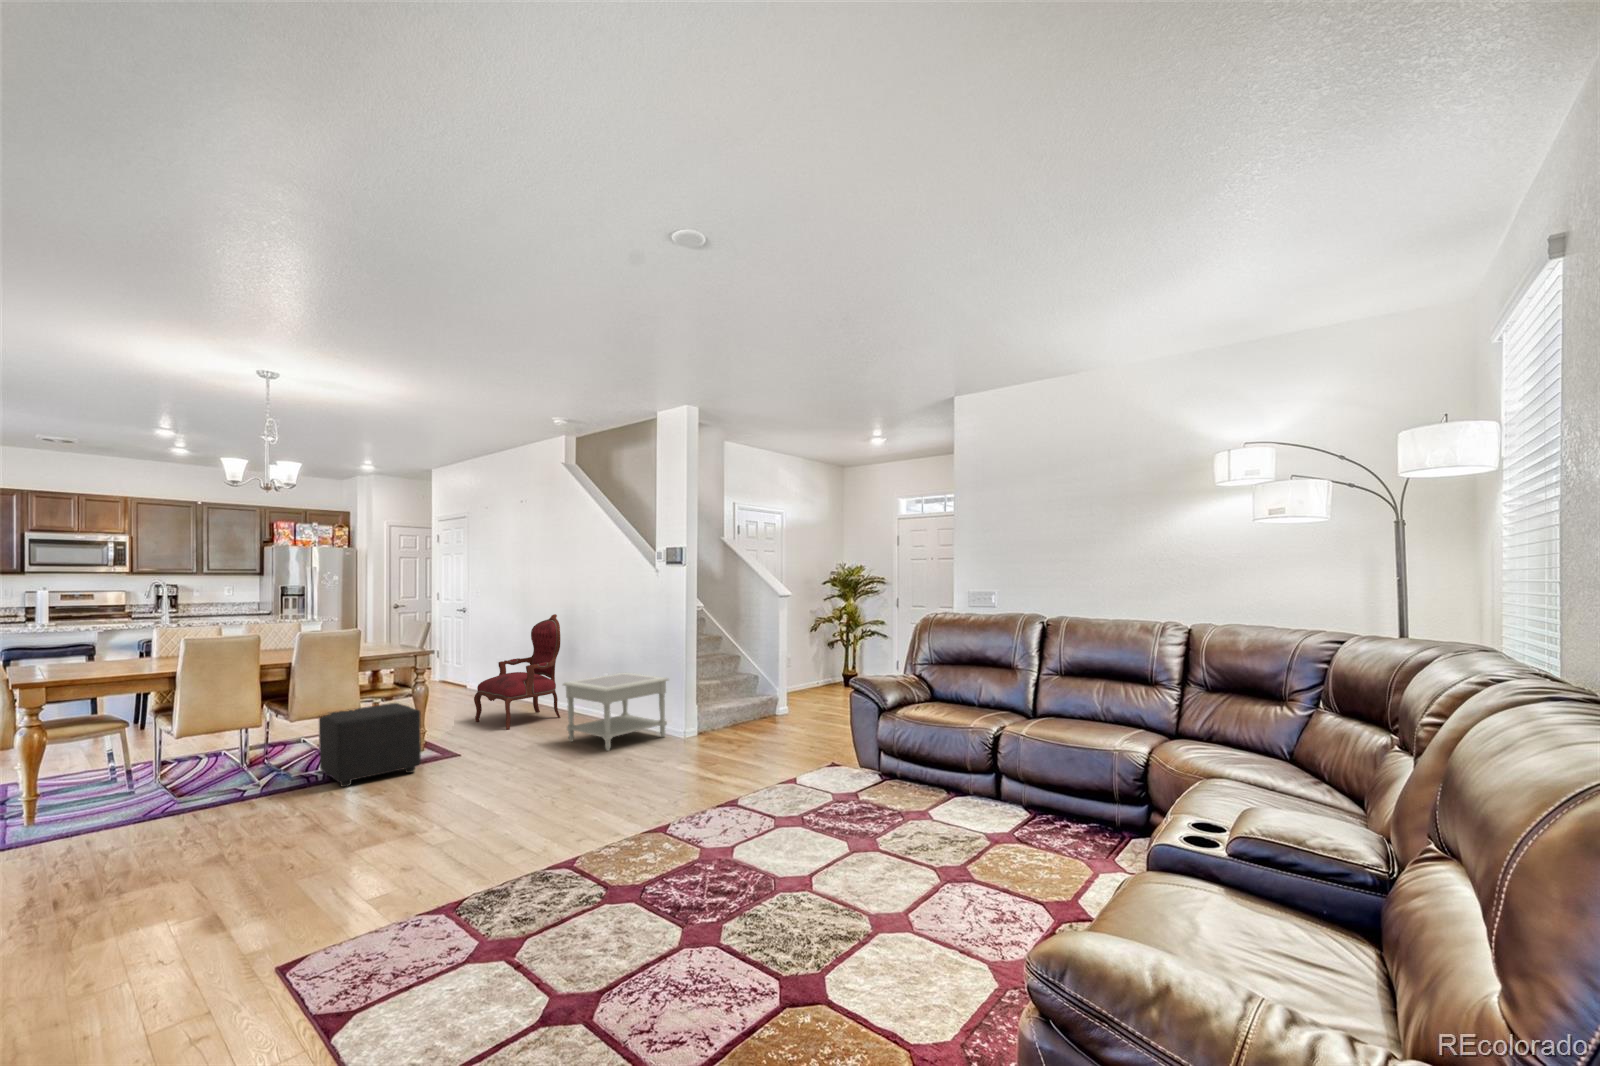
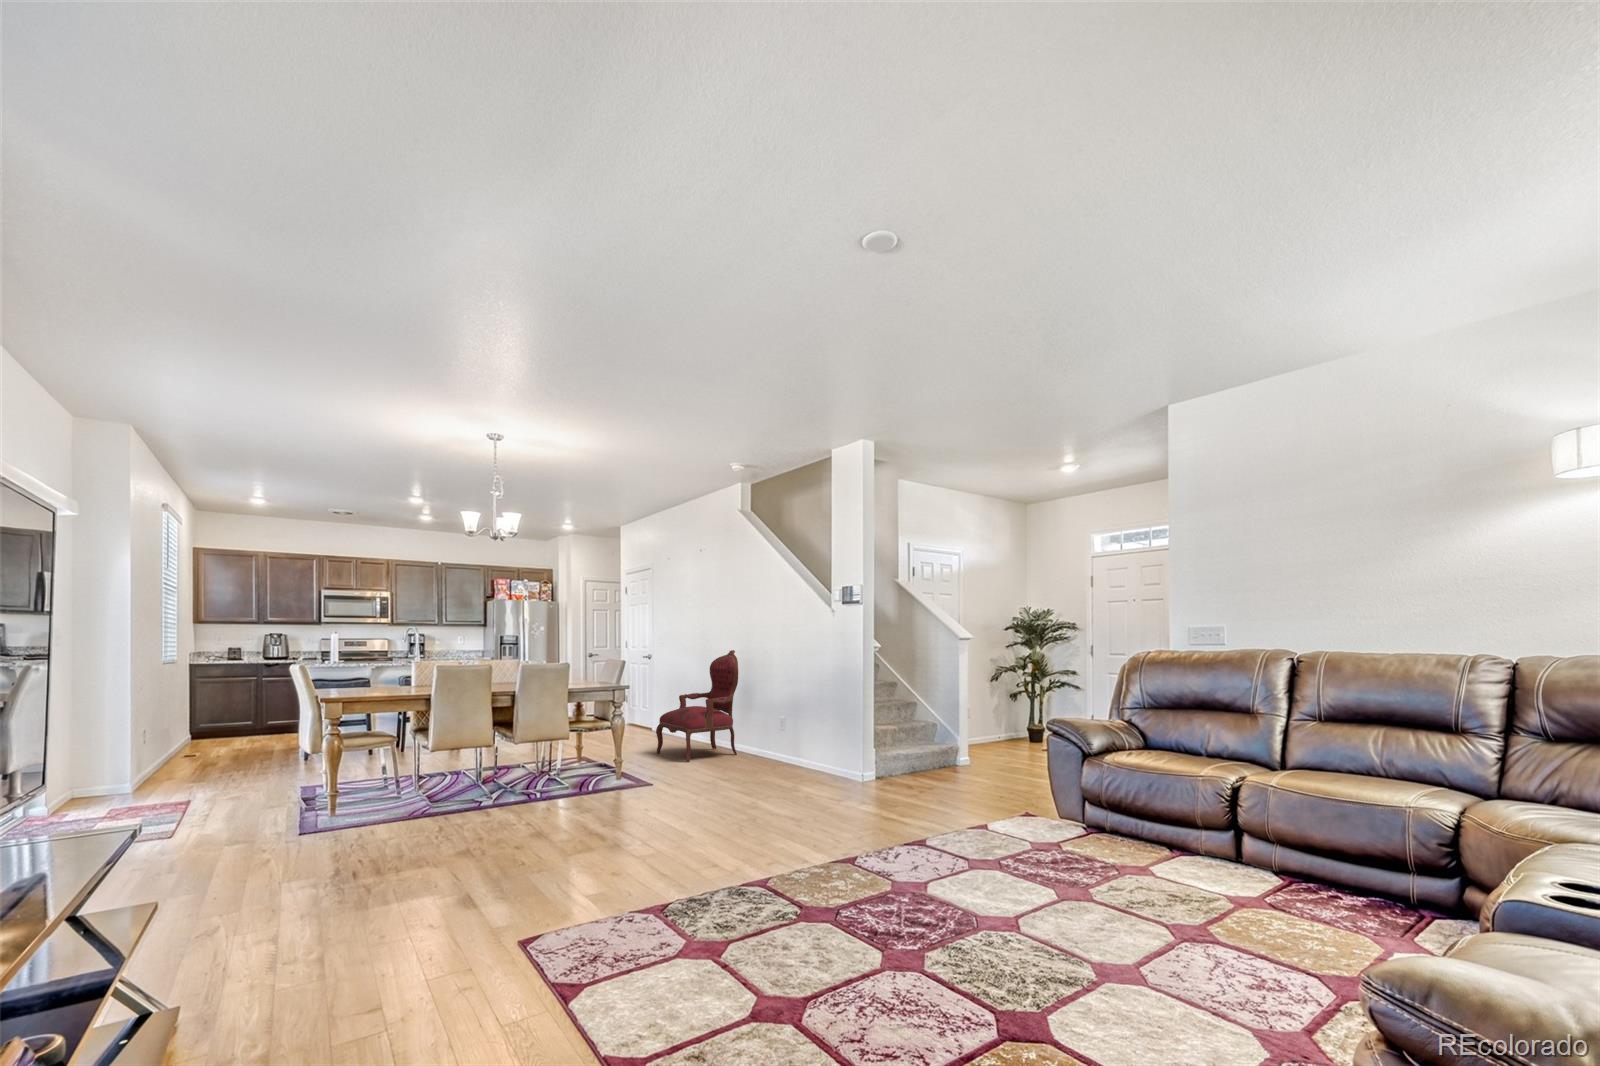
side table: present [563,673,669,751] -> none [742,710,849,787]
ottoman: present [319,703,421,787] -> none [525,725,614,800]

